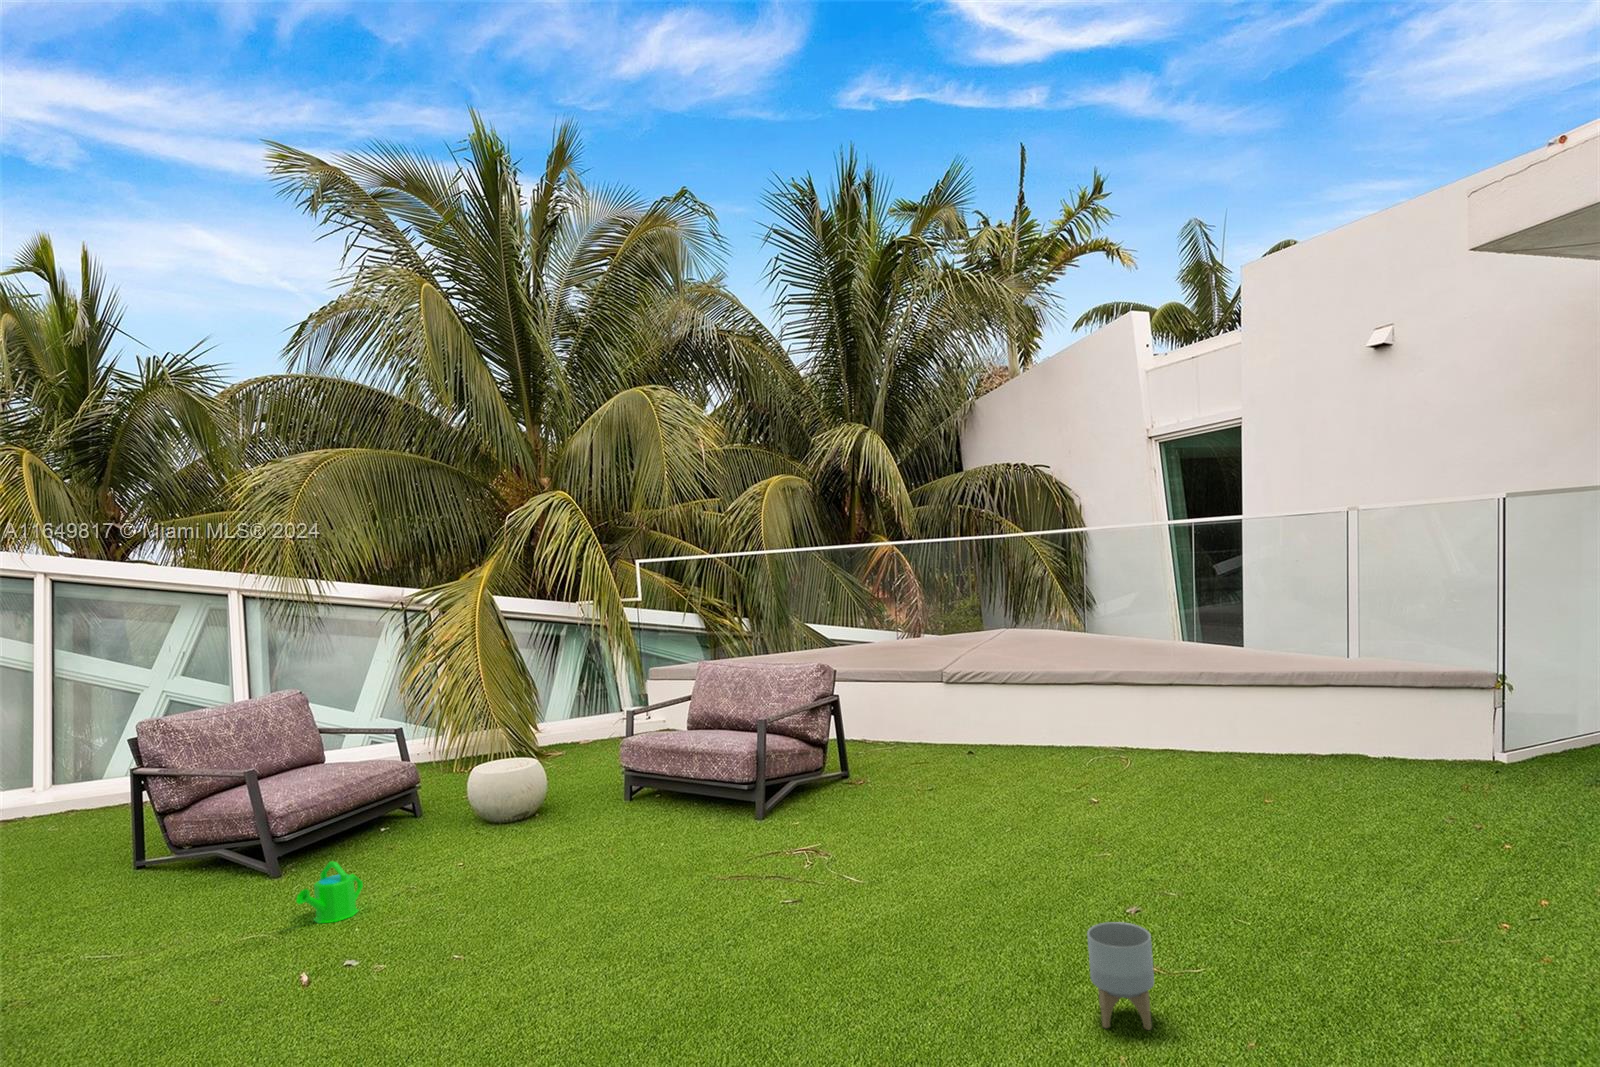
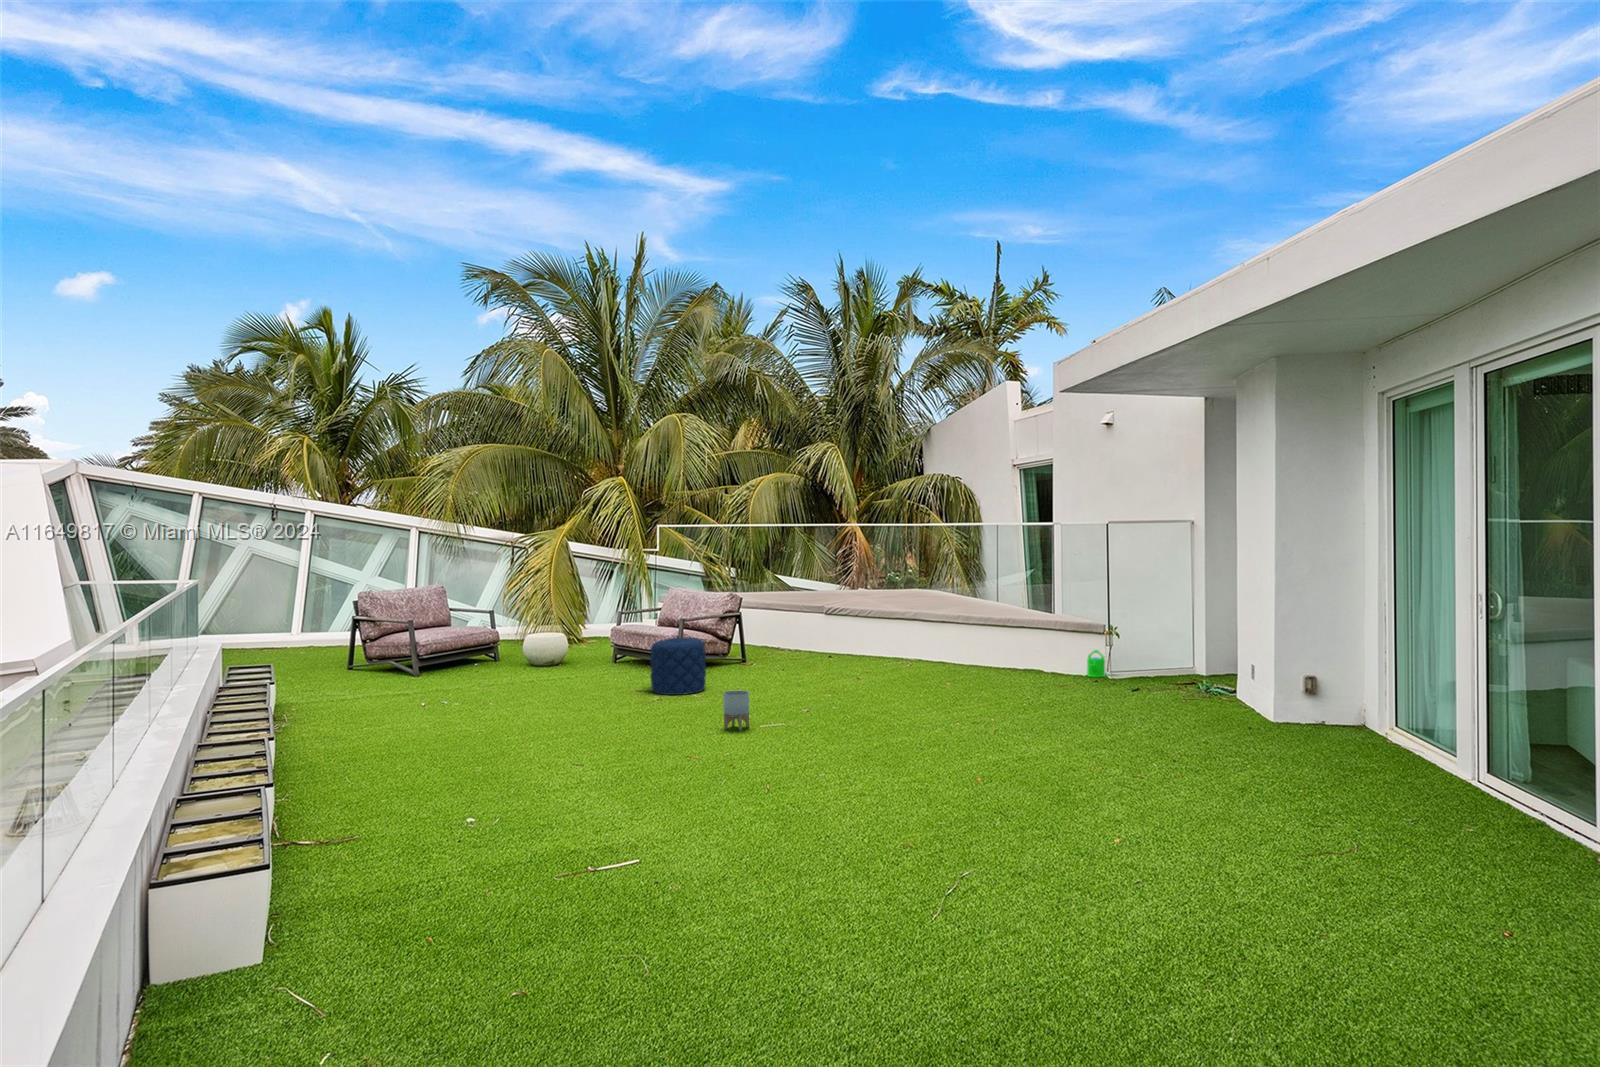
pouf: none [769,767,879,892] -> present [650,638,706,695]
watering can: present [296,861,363,923] -> present [1087,650,1106,677]

